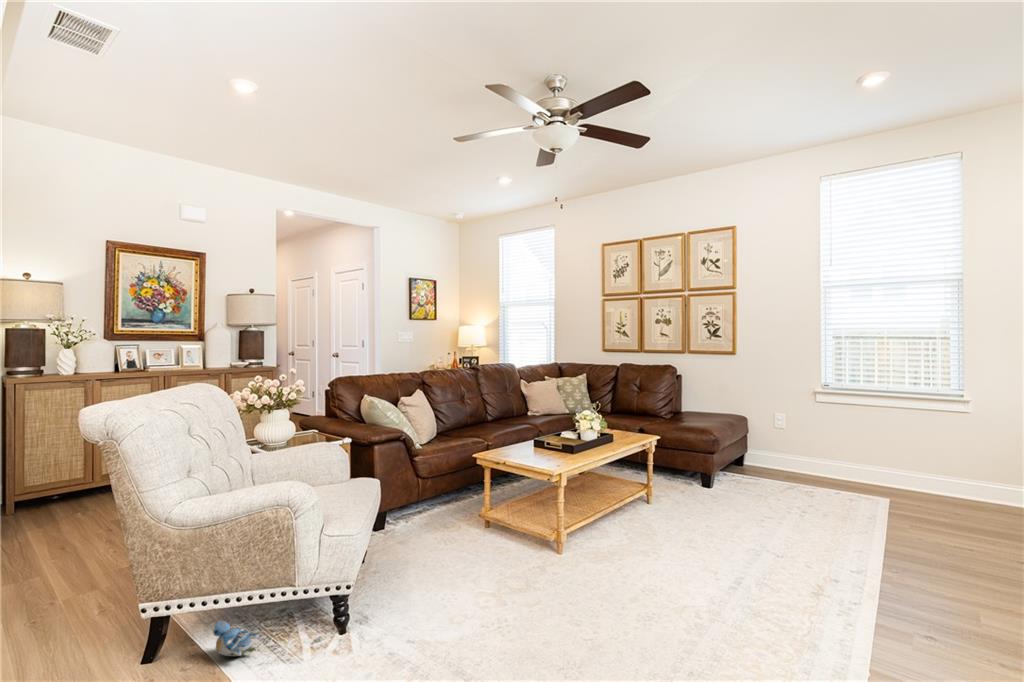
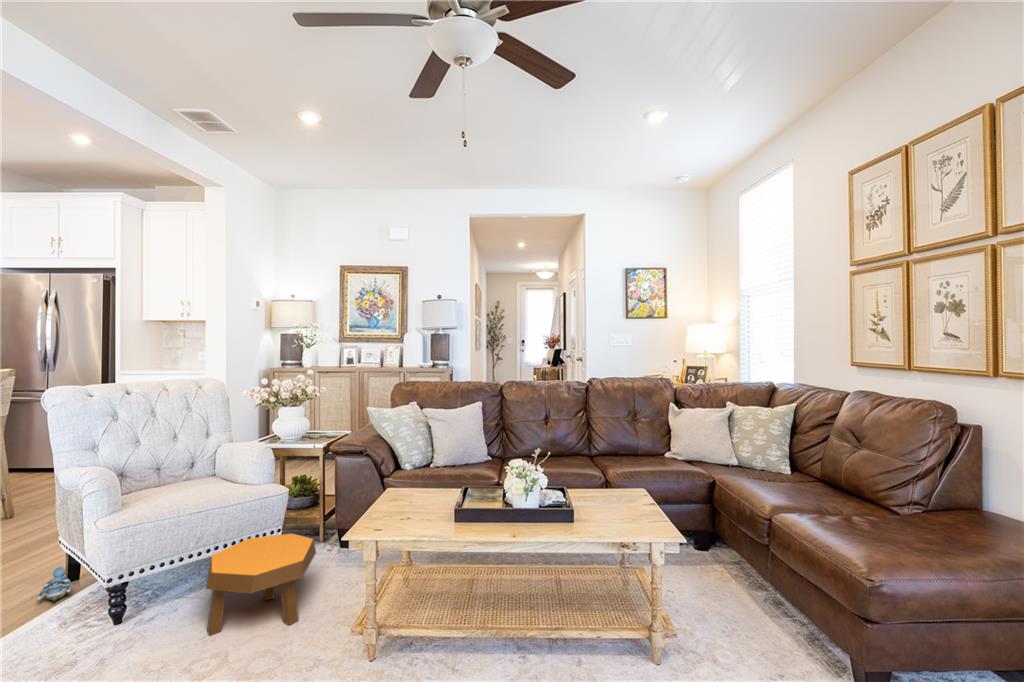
footstool: none [412,503,497,588] -> present [206,534,316,635]

